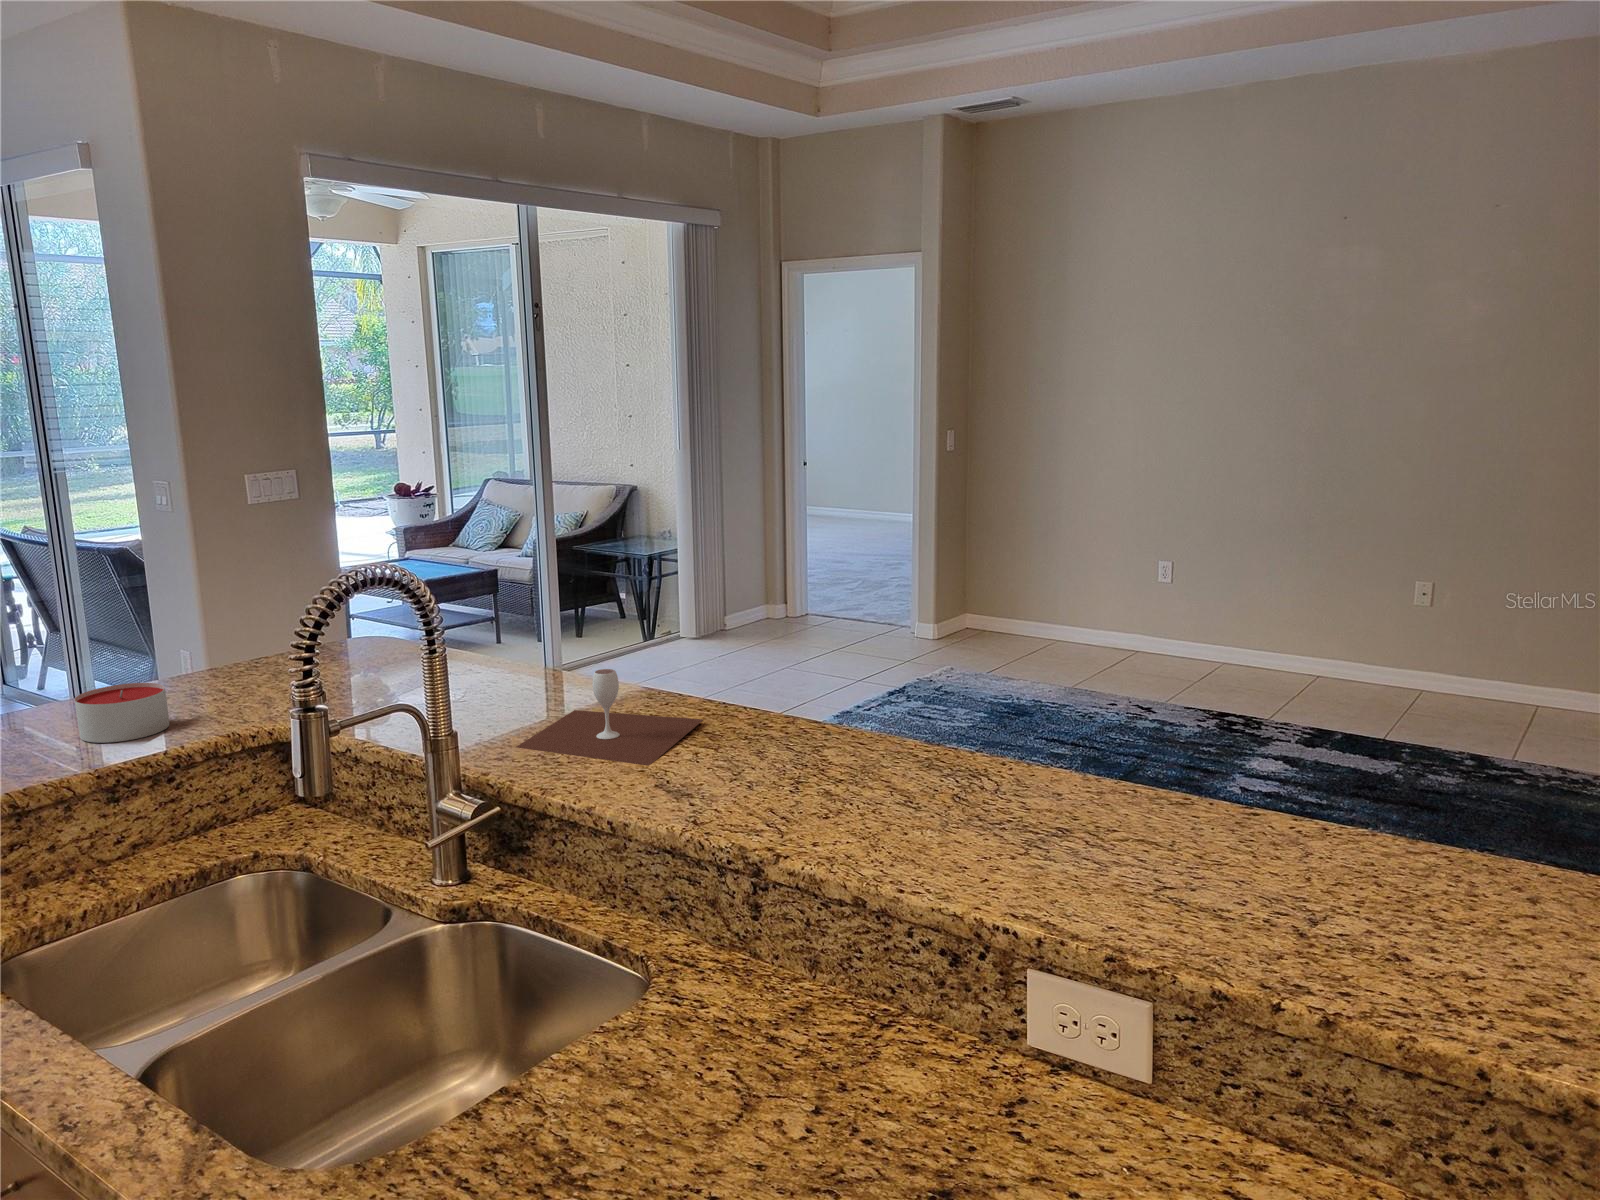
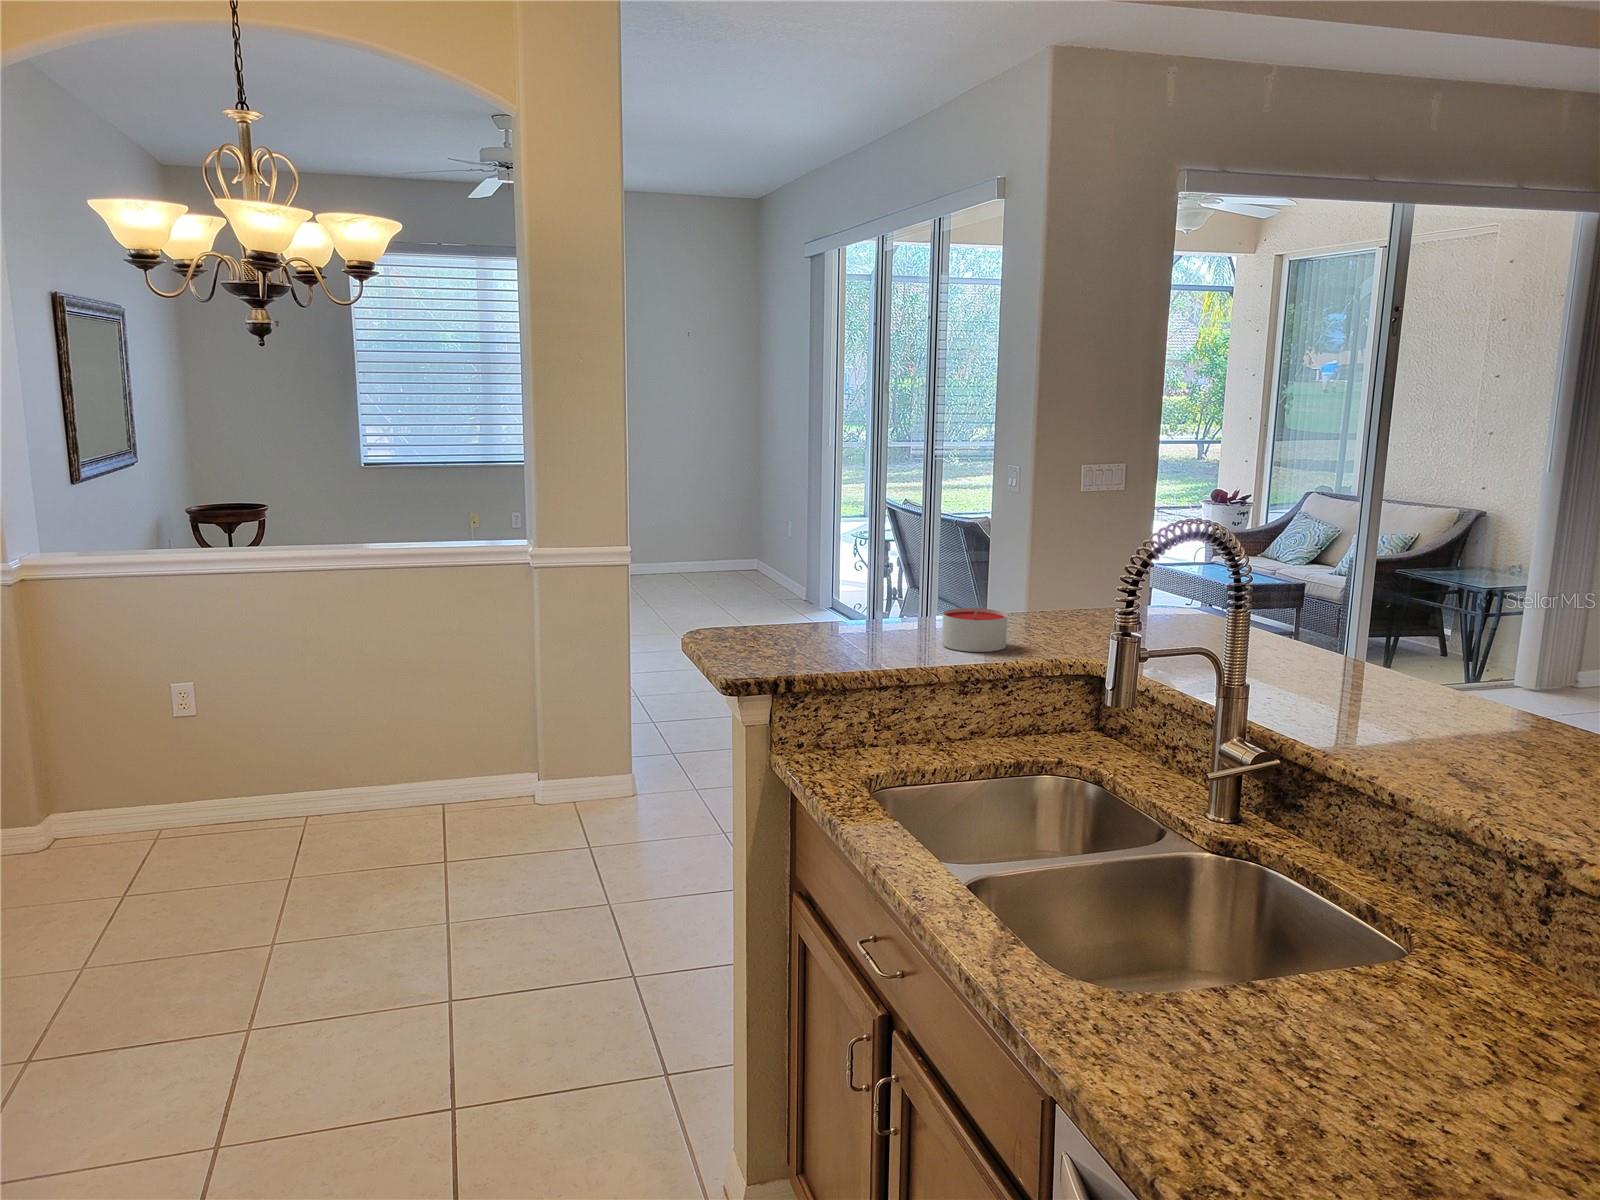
wine glass: present [516,669,704,766] -> none [1292,657,1521,759]

